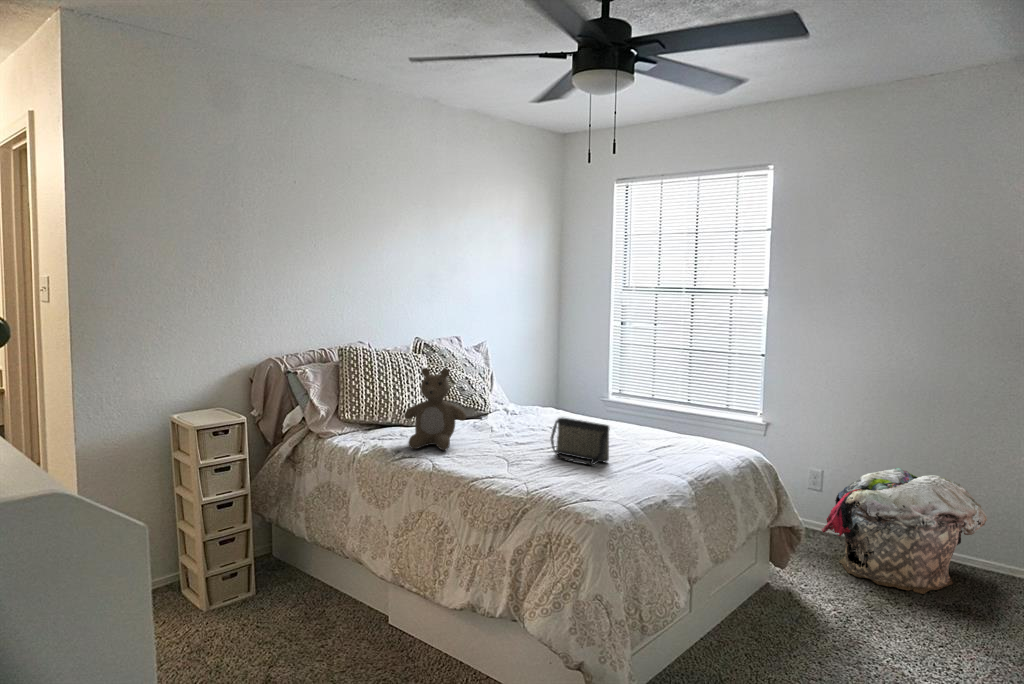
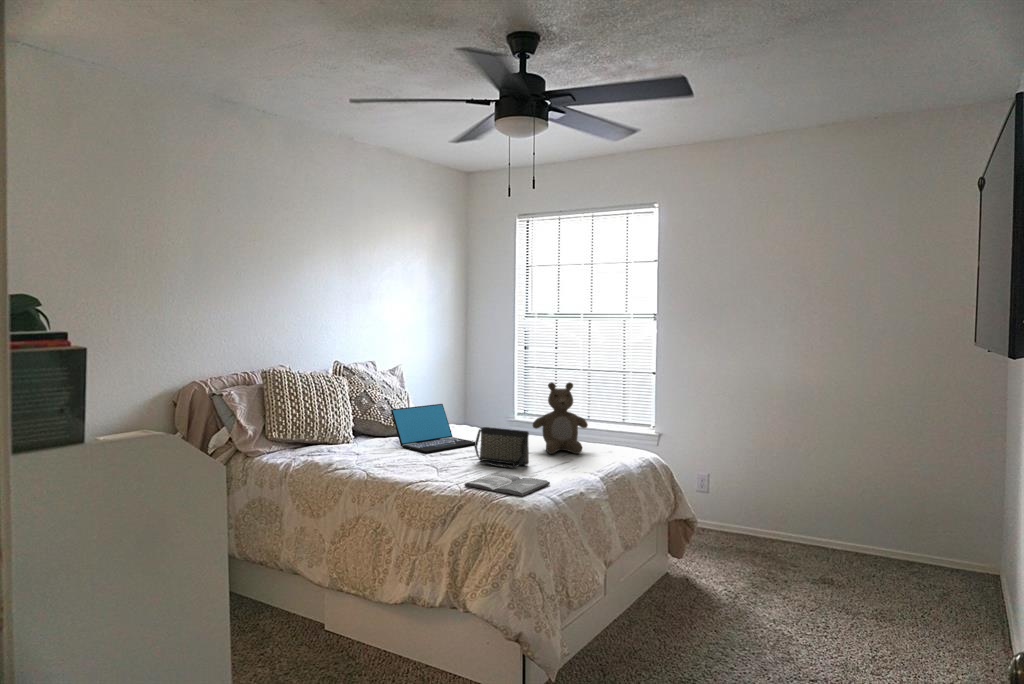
teddy bear: present [404,368,466,450] -> present [532,382,588,454]
laptop: none [467,386,558,442] -> present [391,404,475,453]
laundry basket: present [821,468,987,594] -> none [709,465,842,571]
magazine: none [532,471,628,503] -> present [464,473,550,496]

